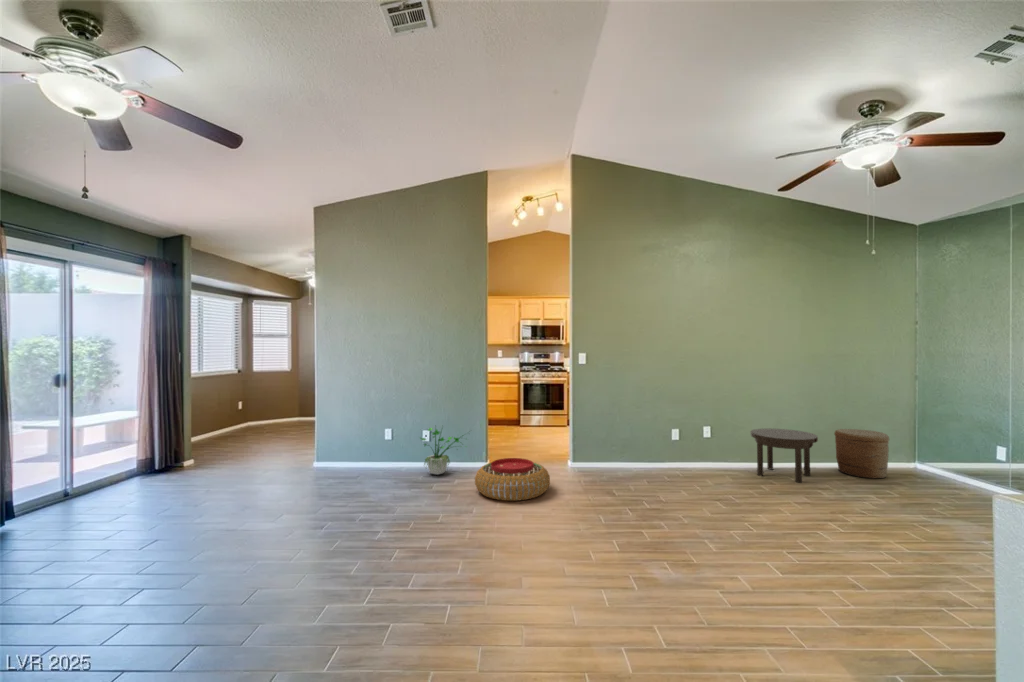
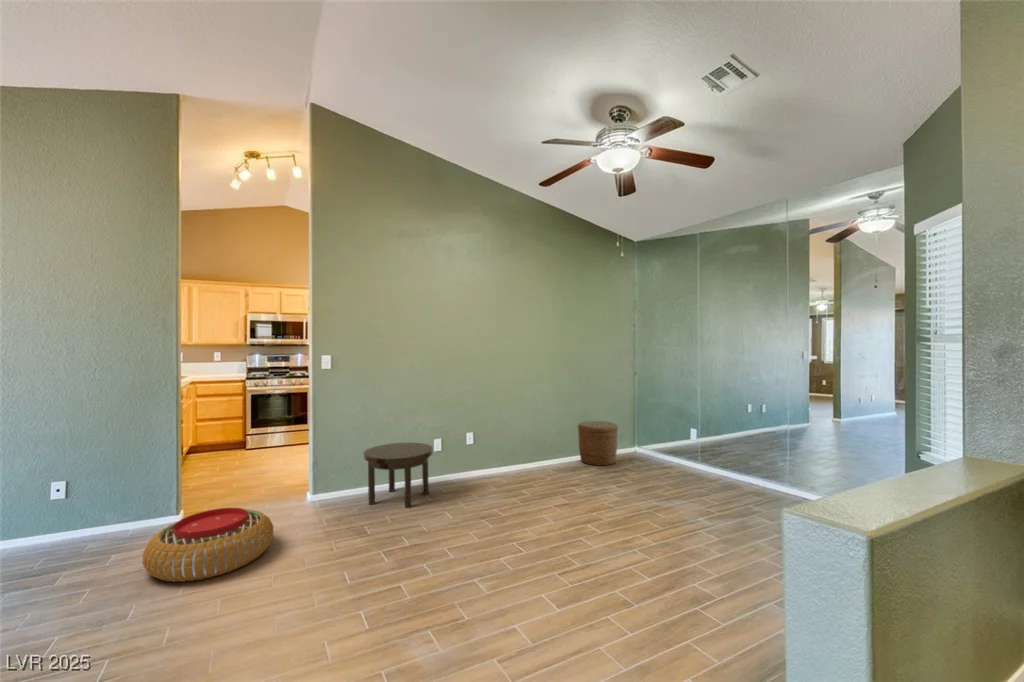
potted plant: present [421,428,459,475] -> none [35,462,148,555]
side table: present [750,428,818,483] -> present [364,442,433,508]

